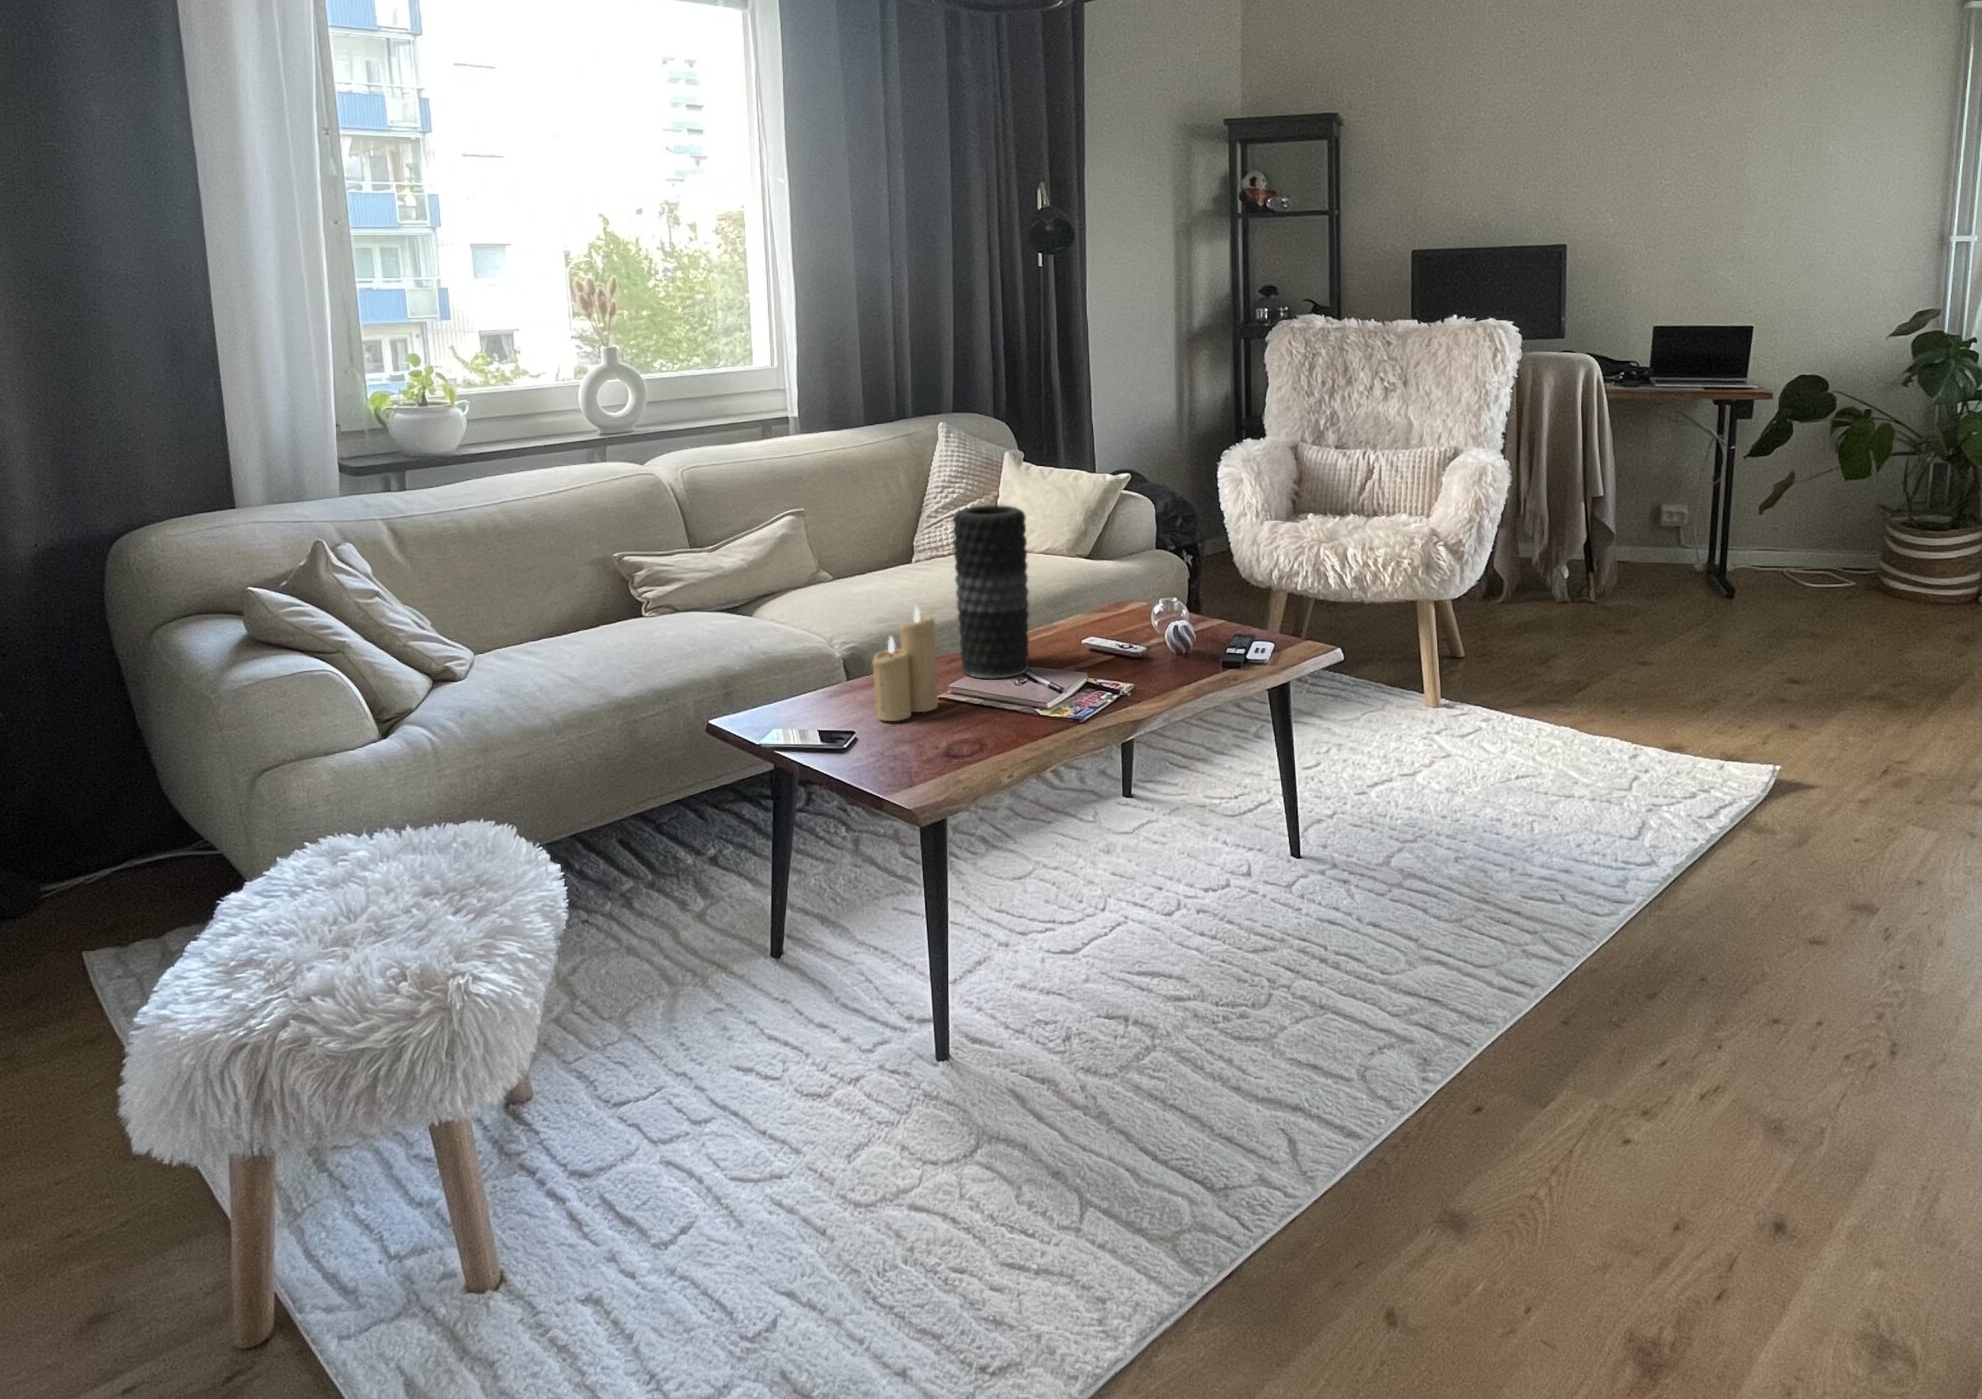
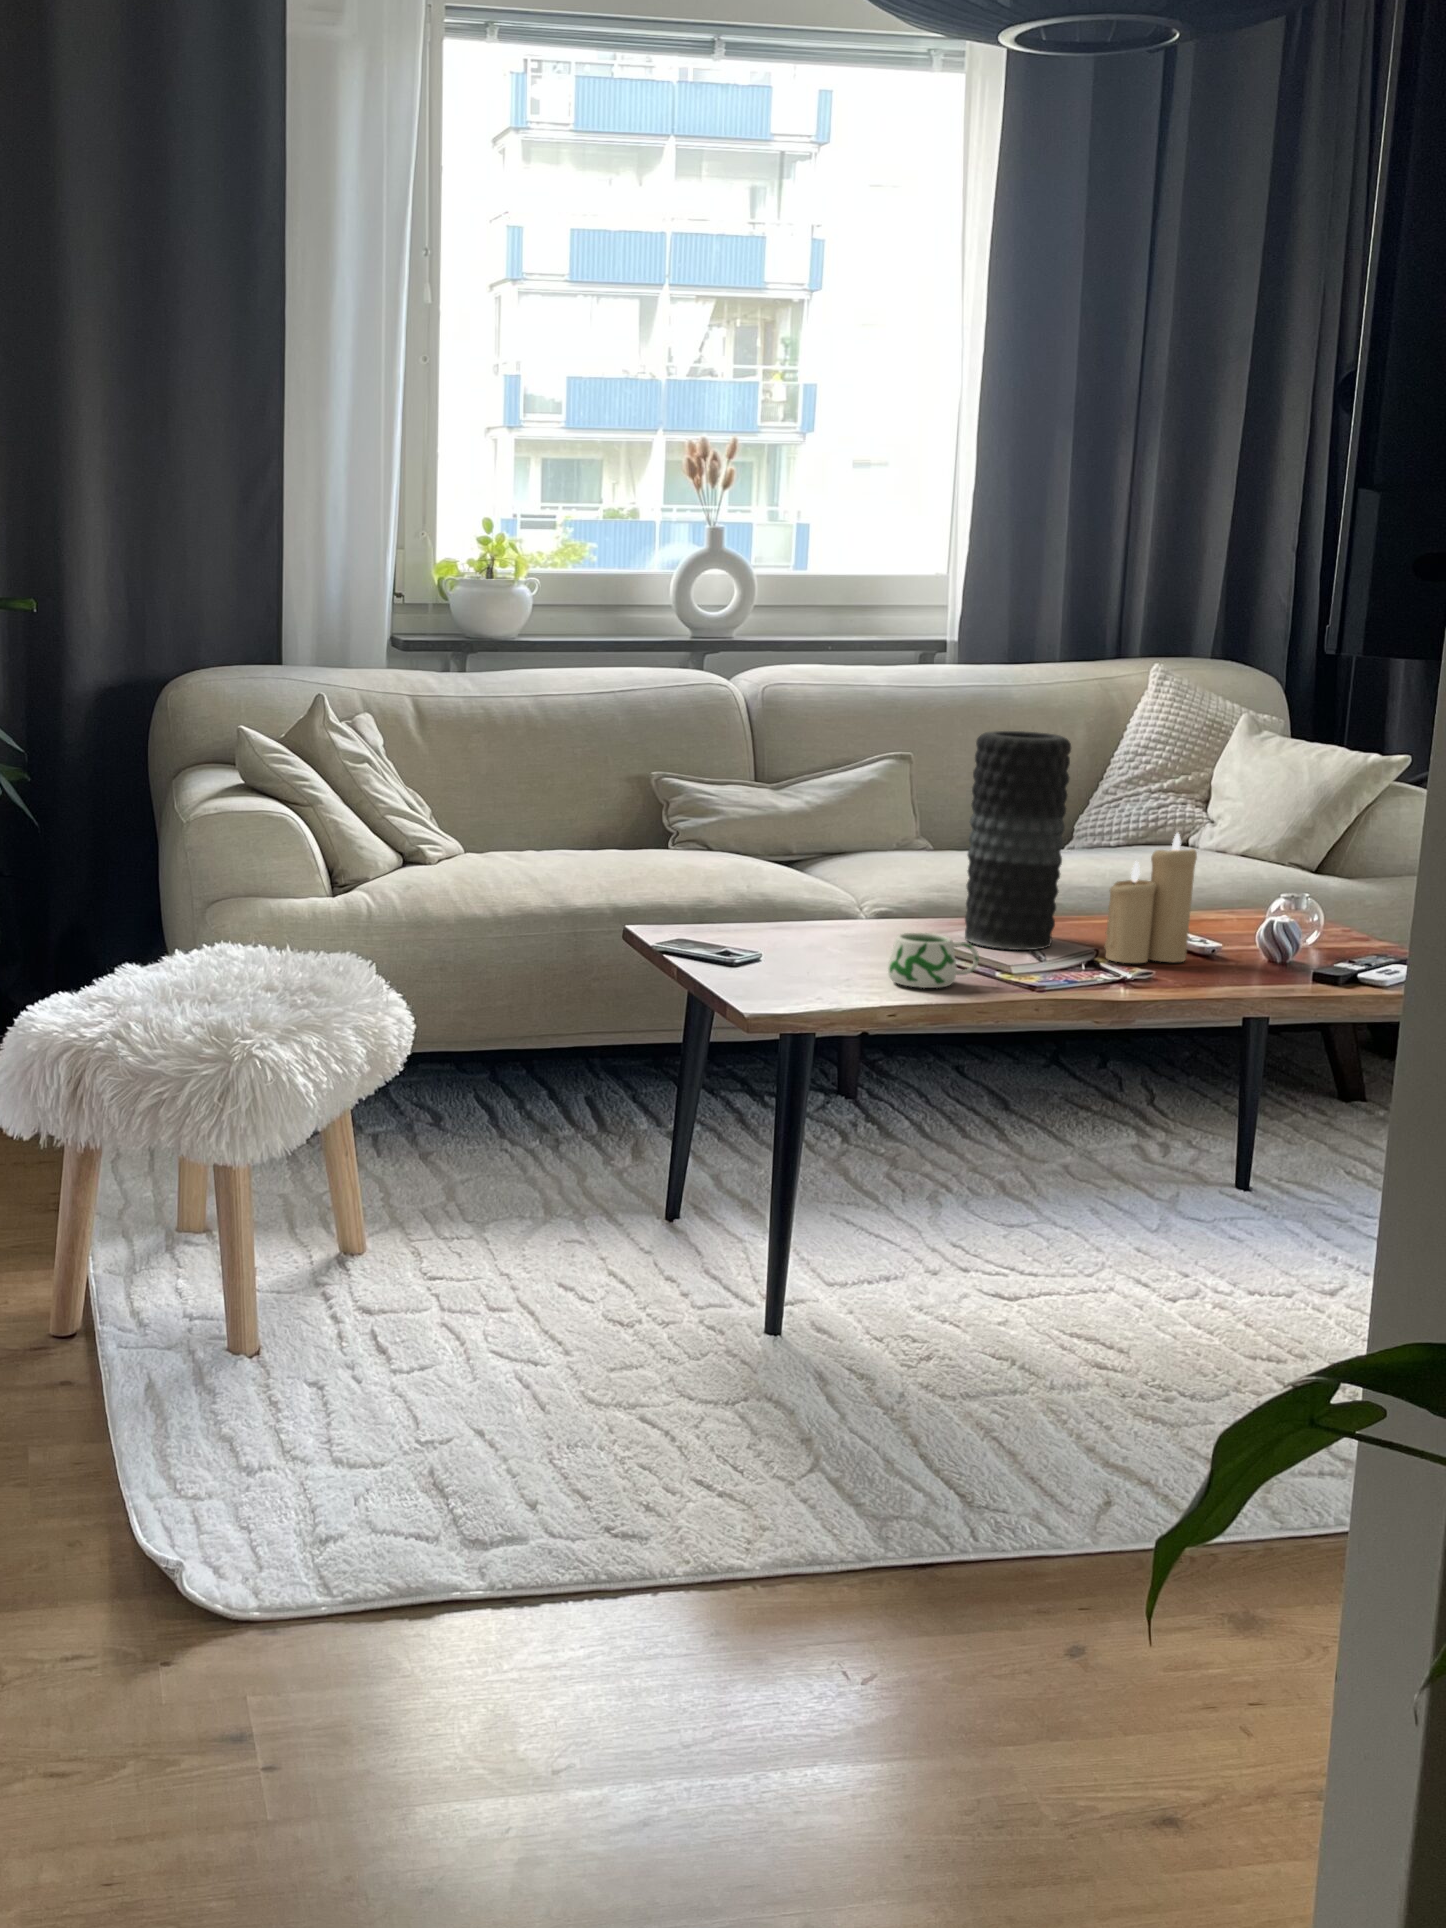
candle: present [873,607,938,721] -> present [1104,833,1197,963]
mug: none [956,688,1023,737] -> present [888,933,979,988]

